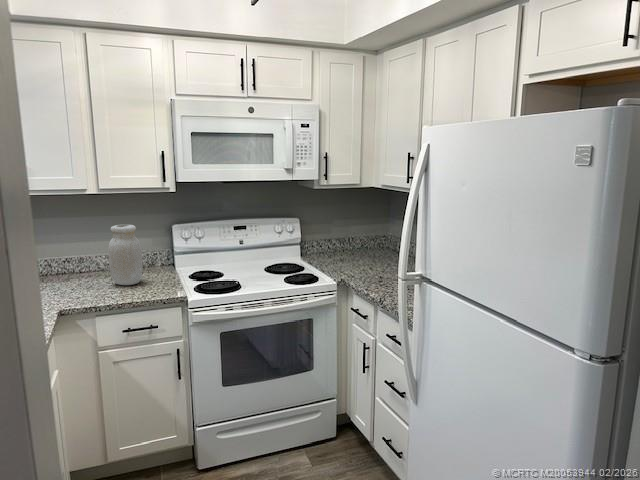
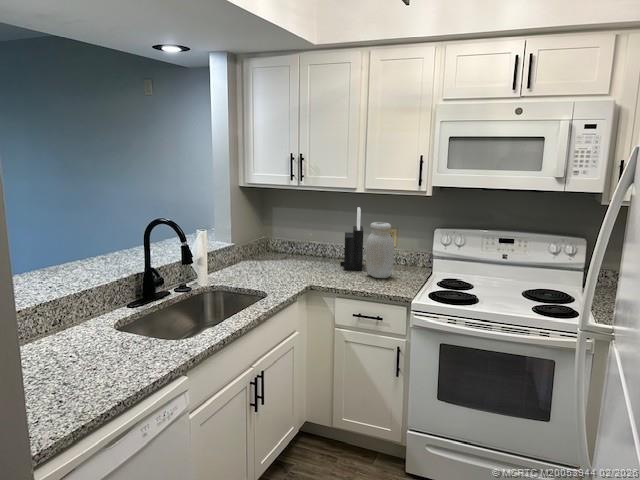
knife block: none [67,211,102,285] -> present [340,207,363,270]

